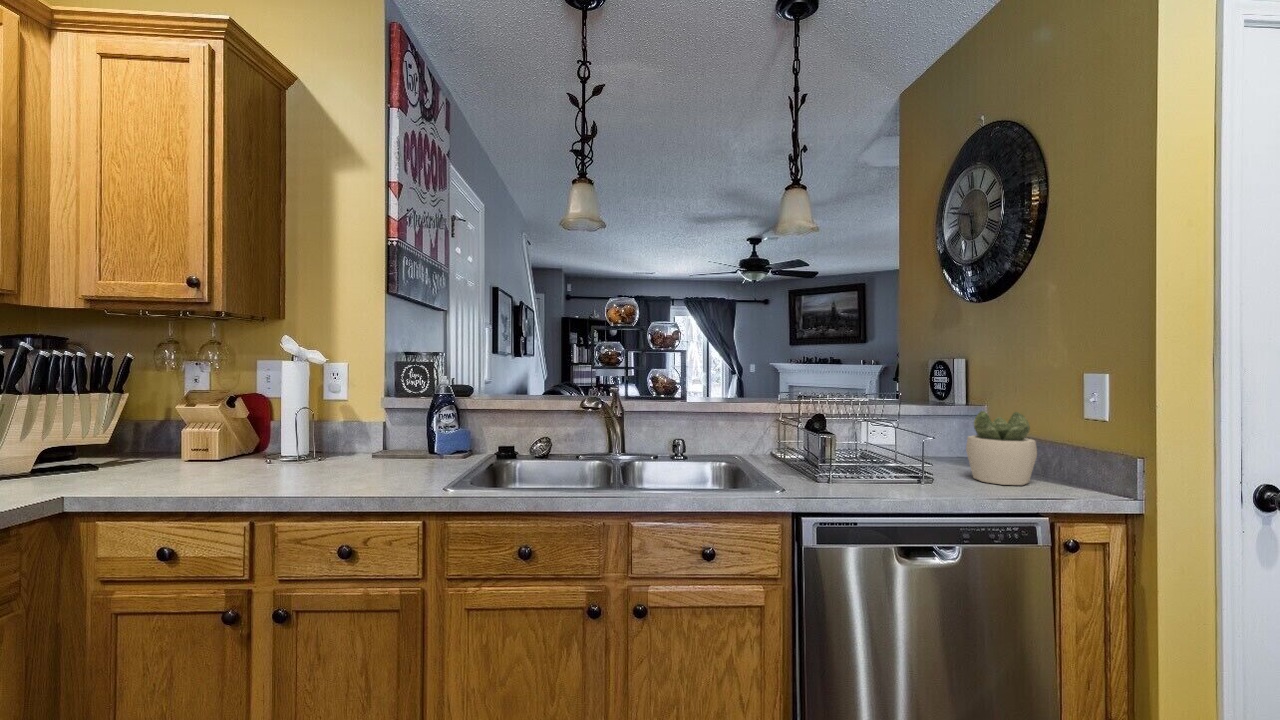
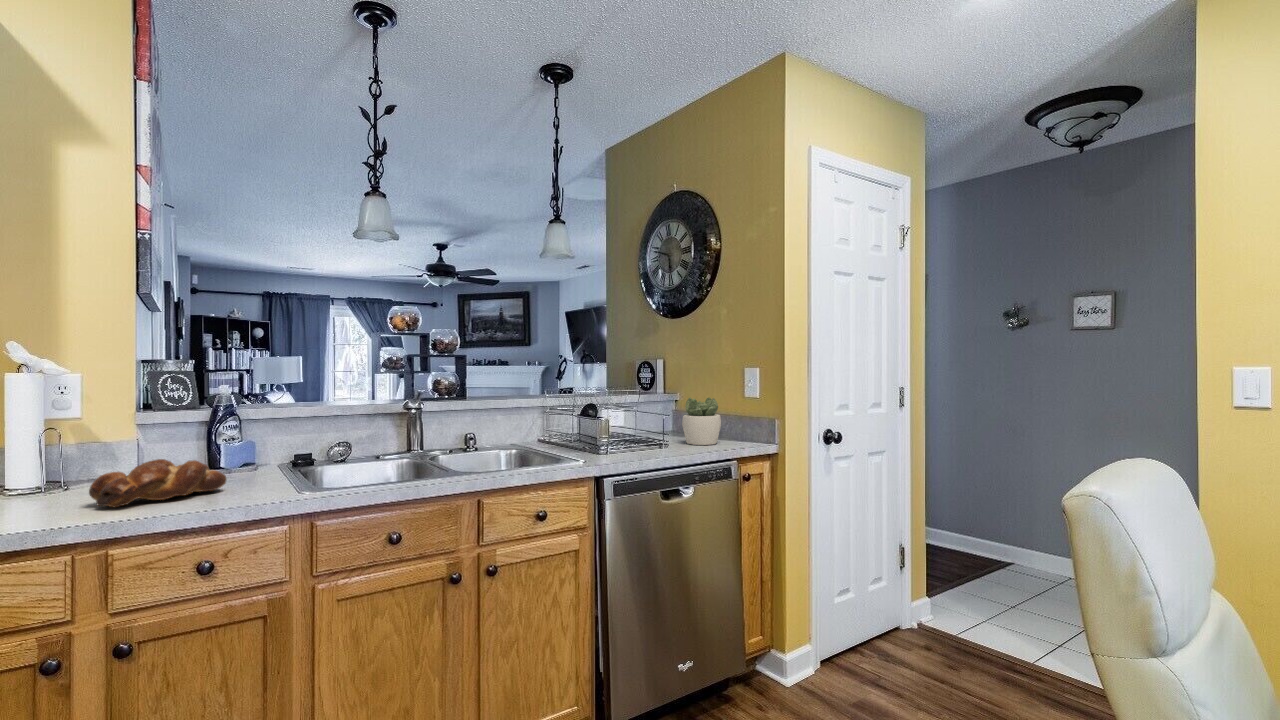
bread loaf: none [299,440,409,481] -> present [89,459,226,507]

